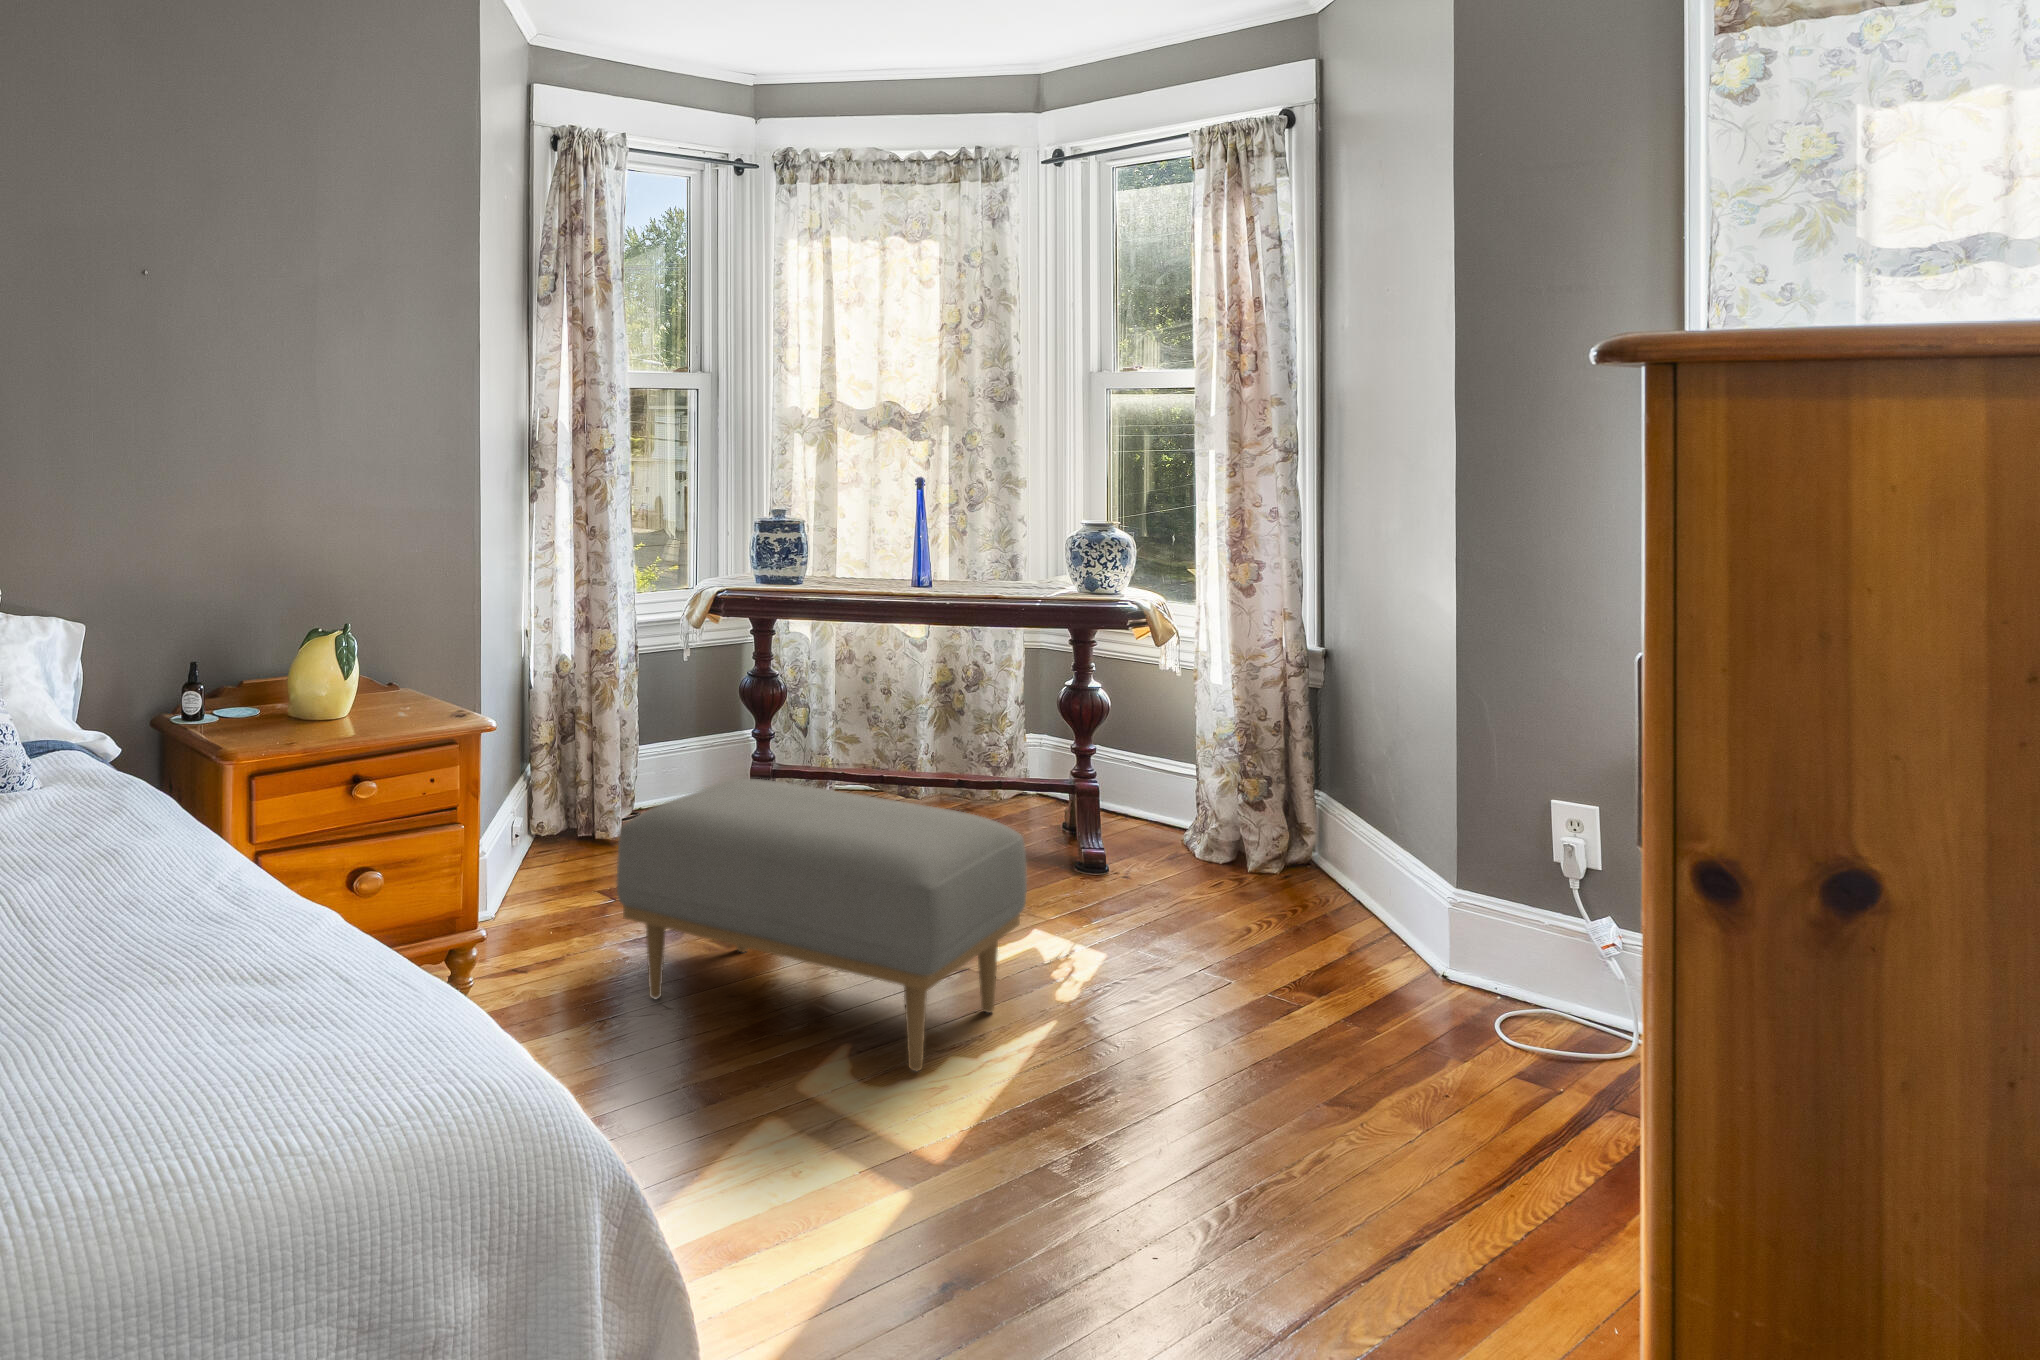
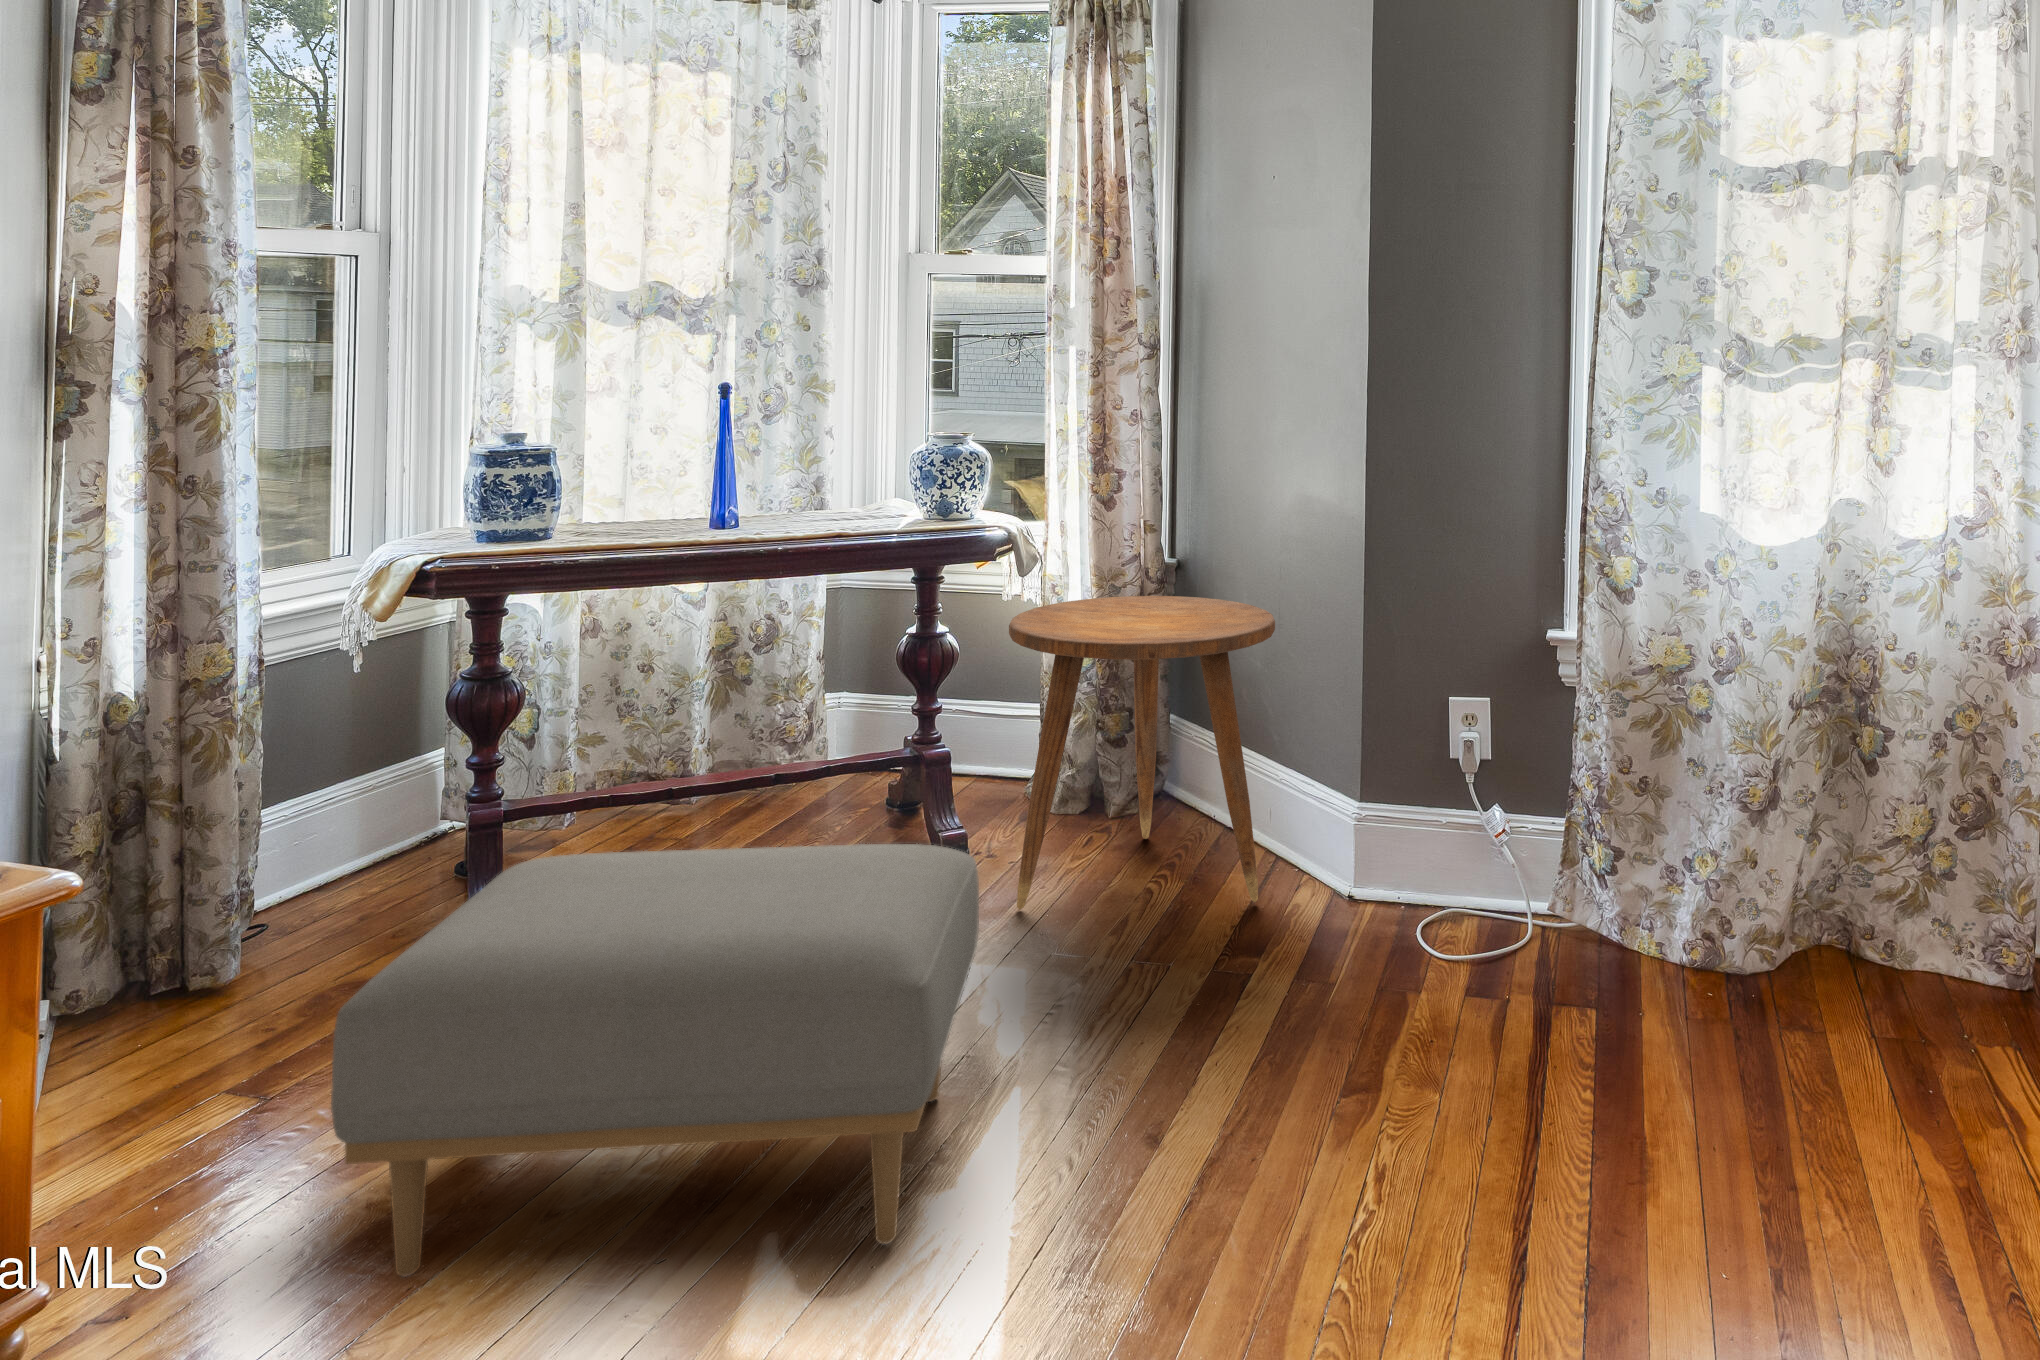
side table: none [1118,671,1376,967] -> present [1009,596,1275,910]

